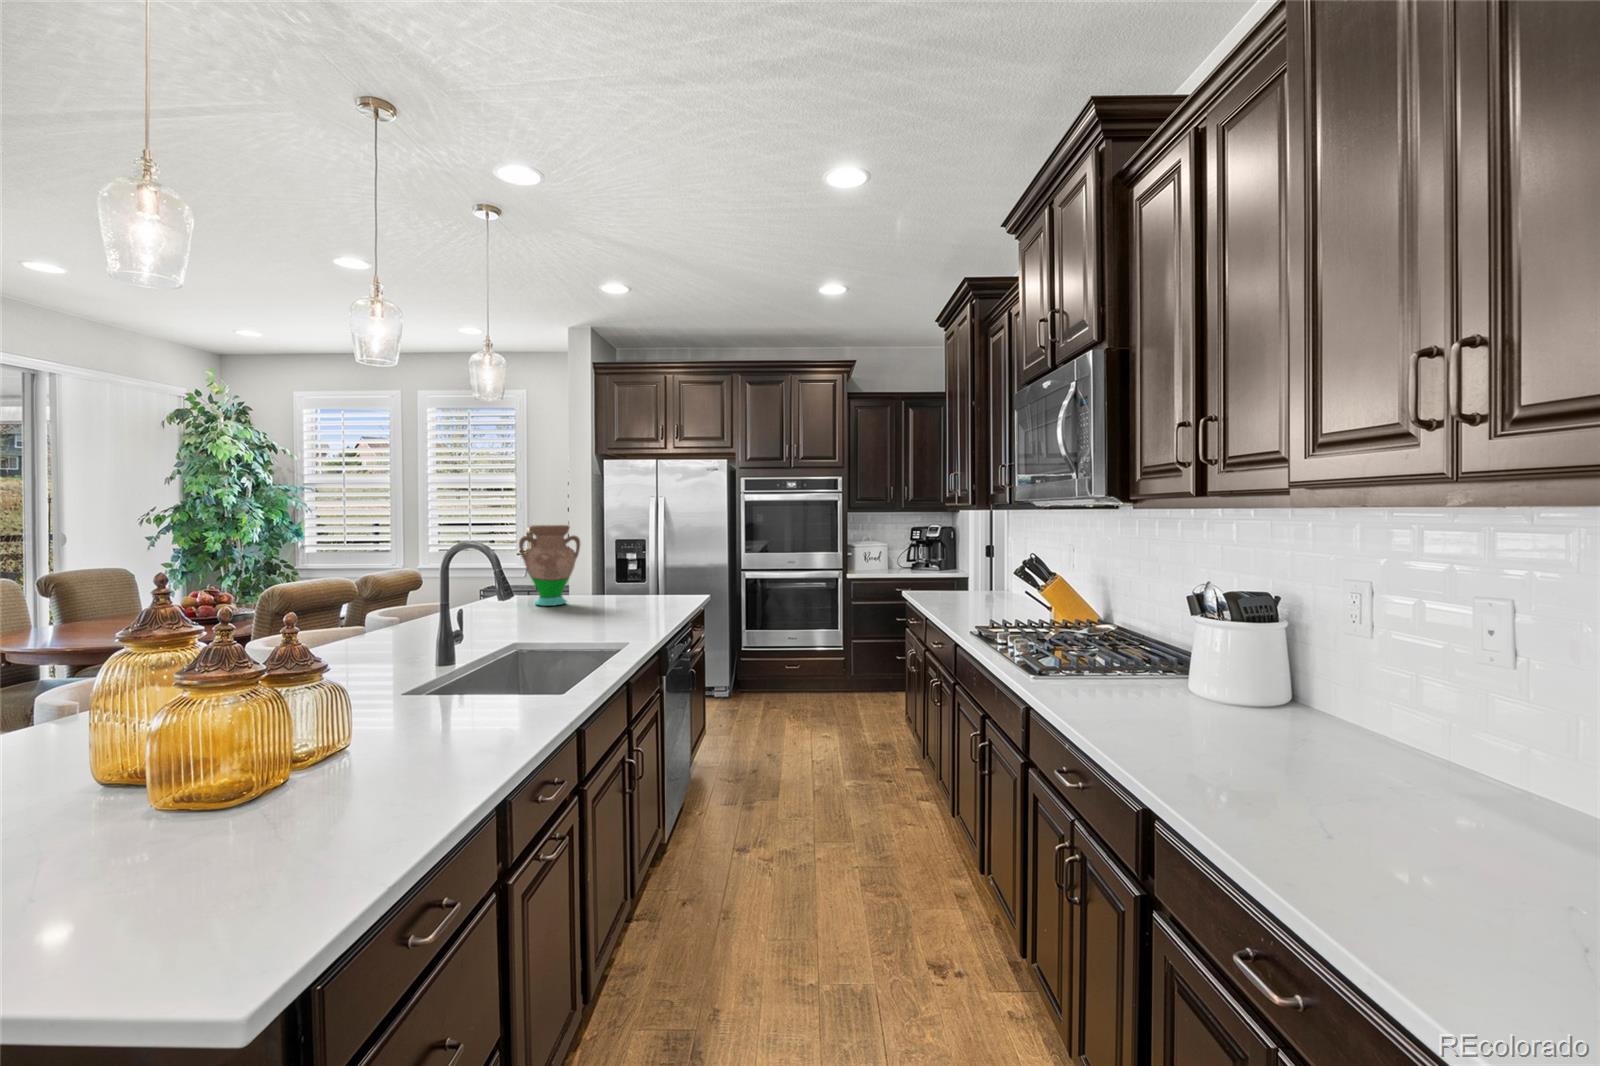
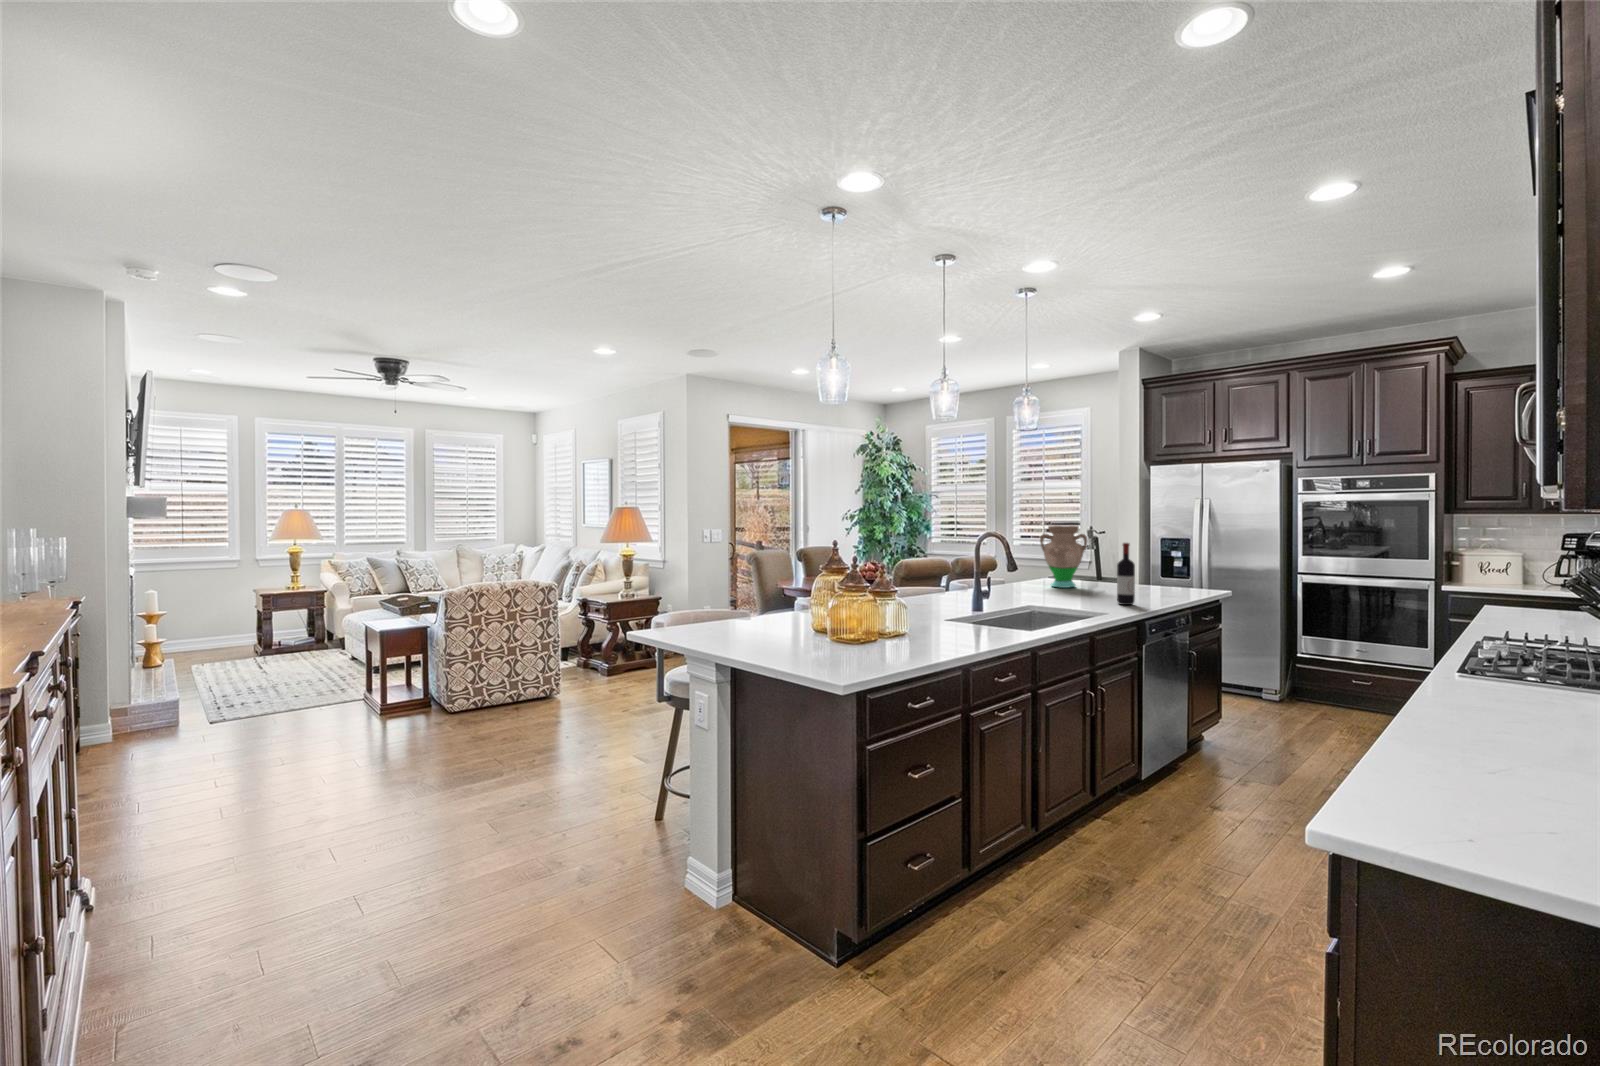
wine bottle: none [640,545,661,623] -> present [1117,543,1135,605]

